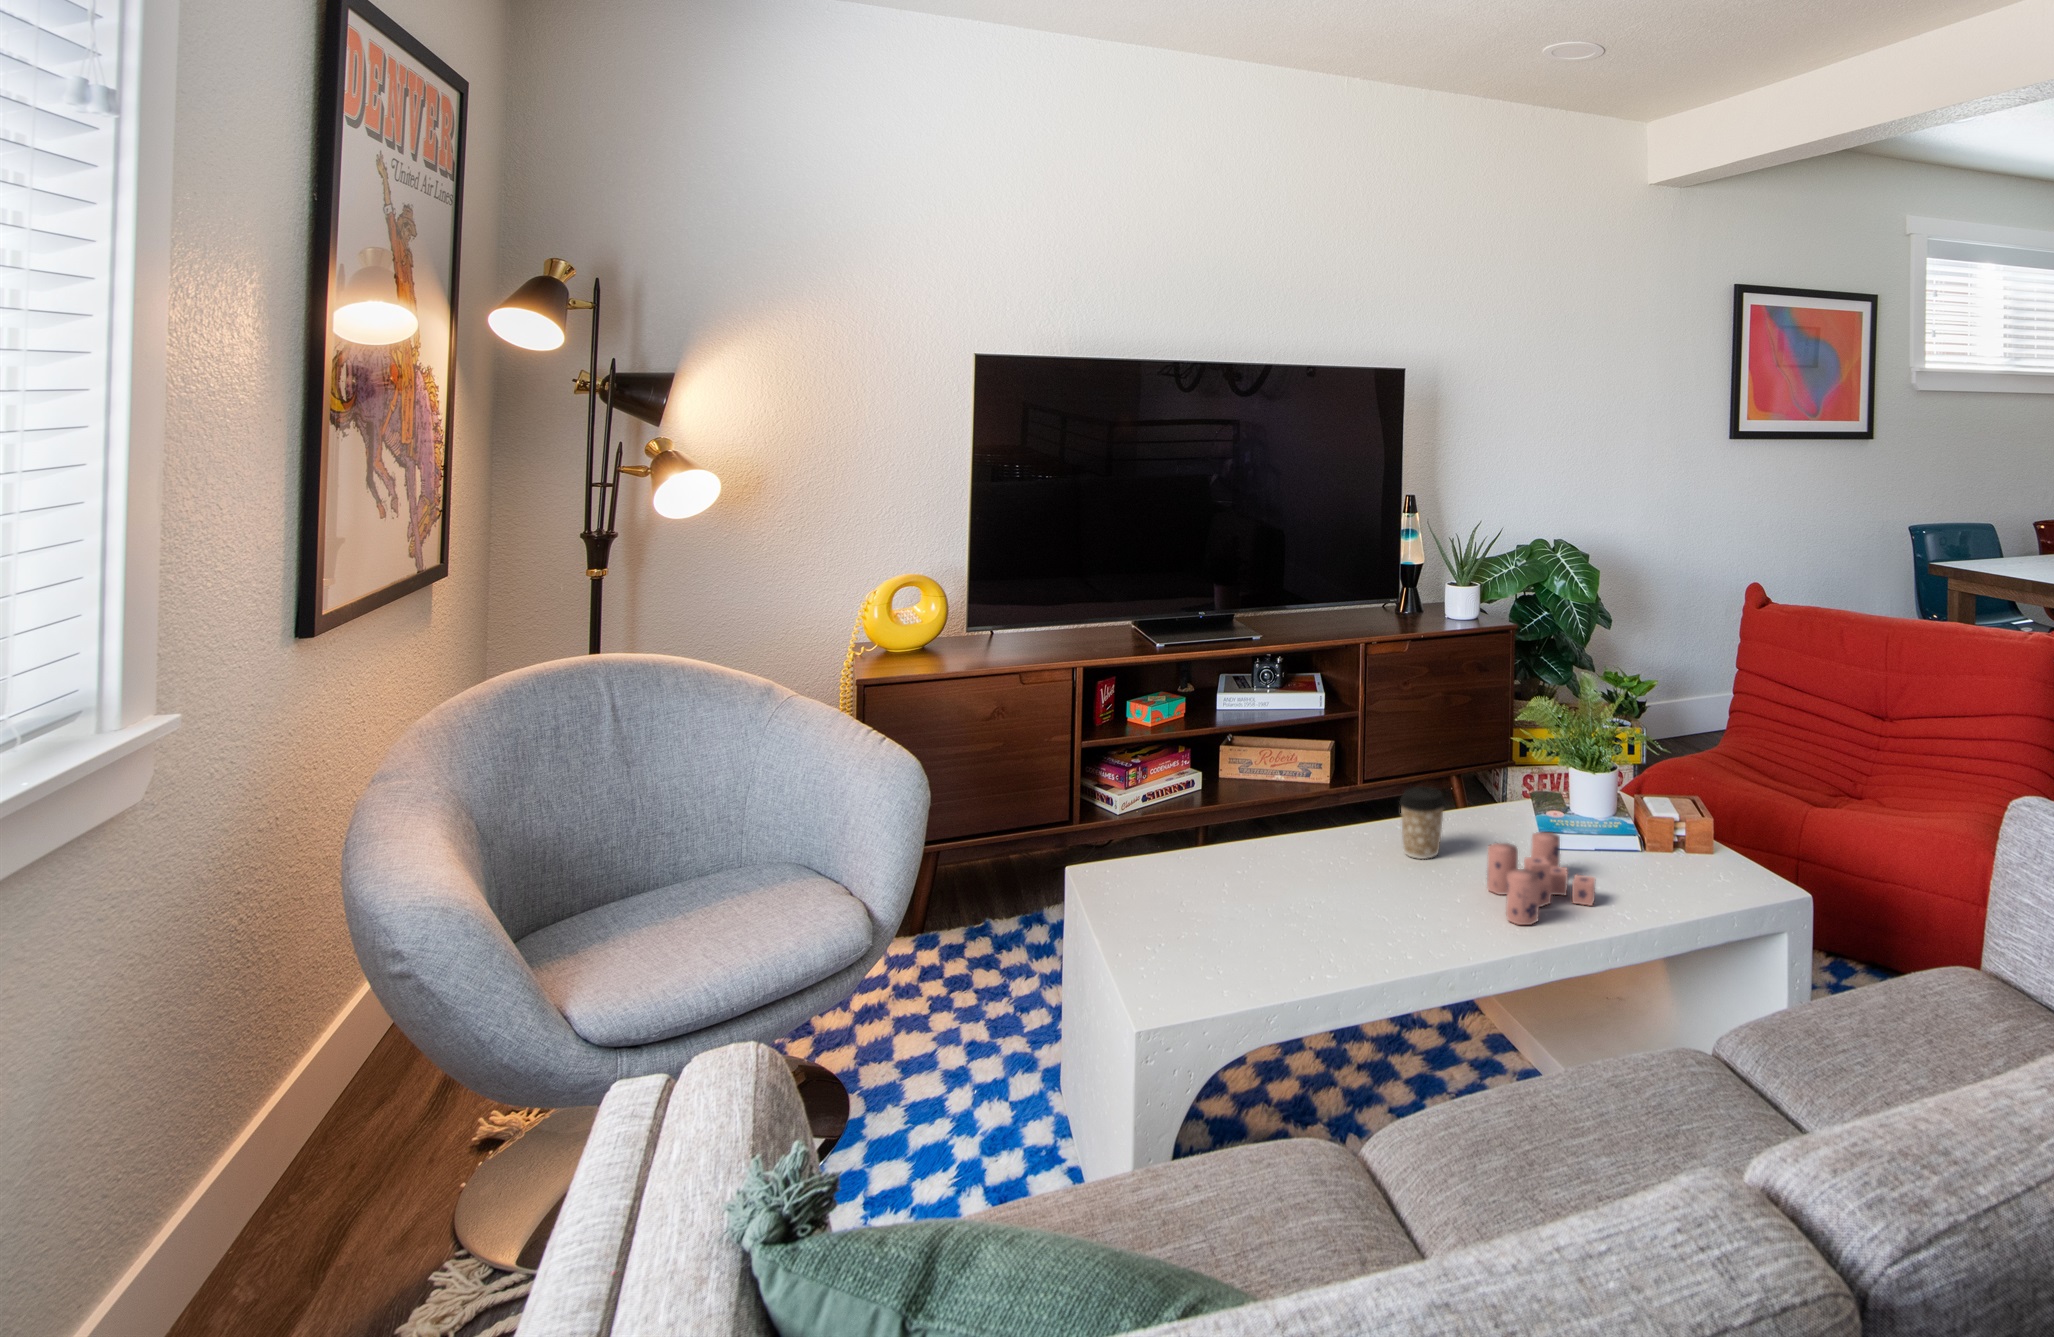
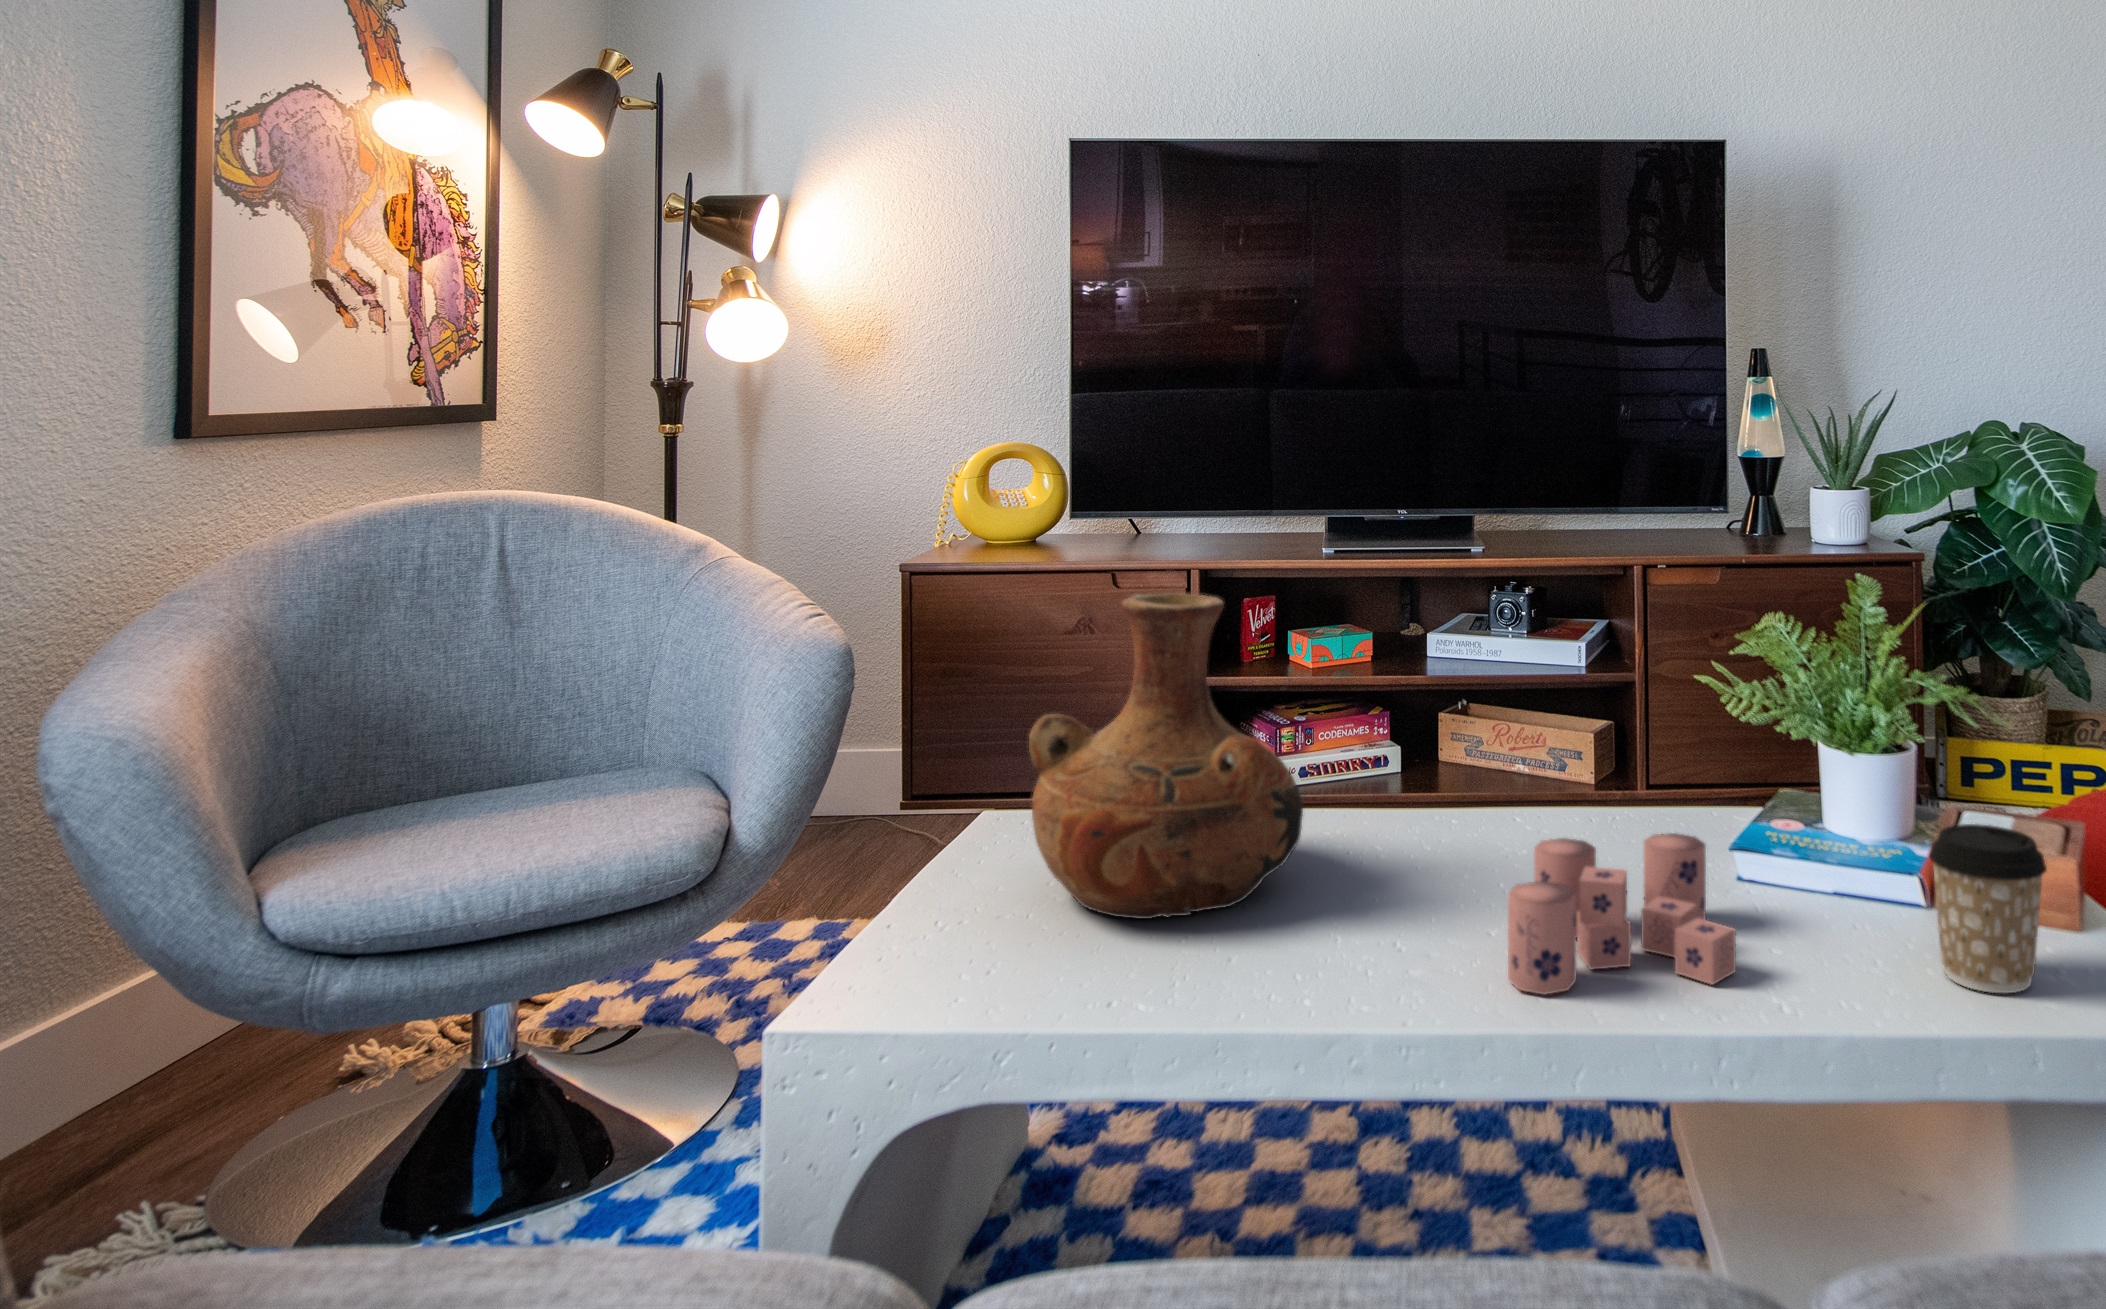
vase: none [1199,730,1359,925] -> present [1029,593,1303,919]
coffee cup: present [1400,787,1445,859] -> present [1929,824,2047,993]

